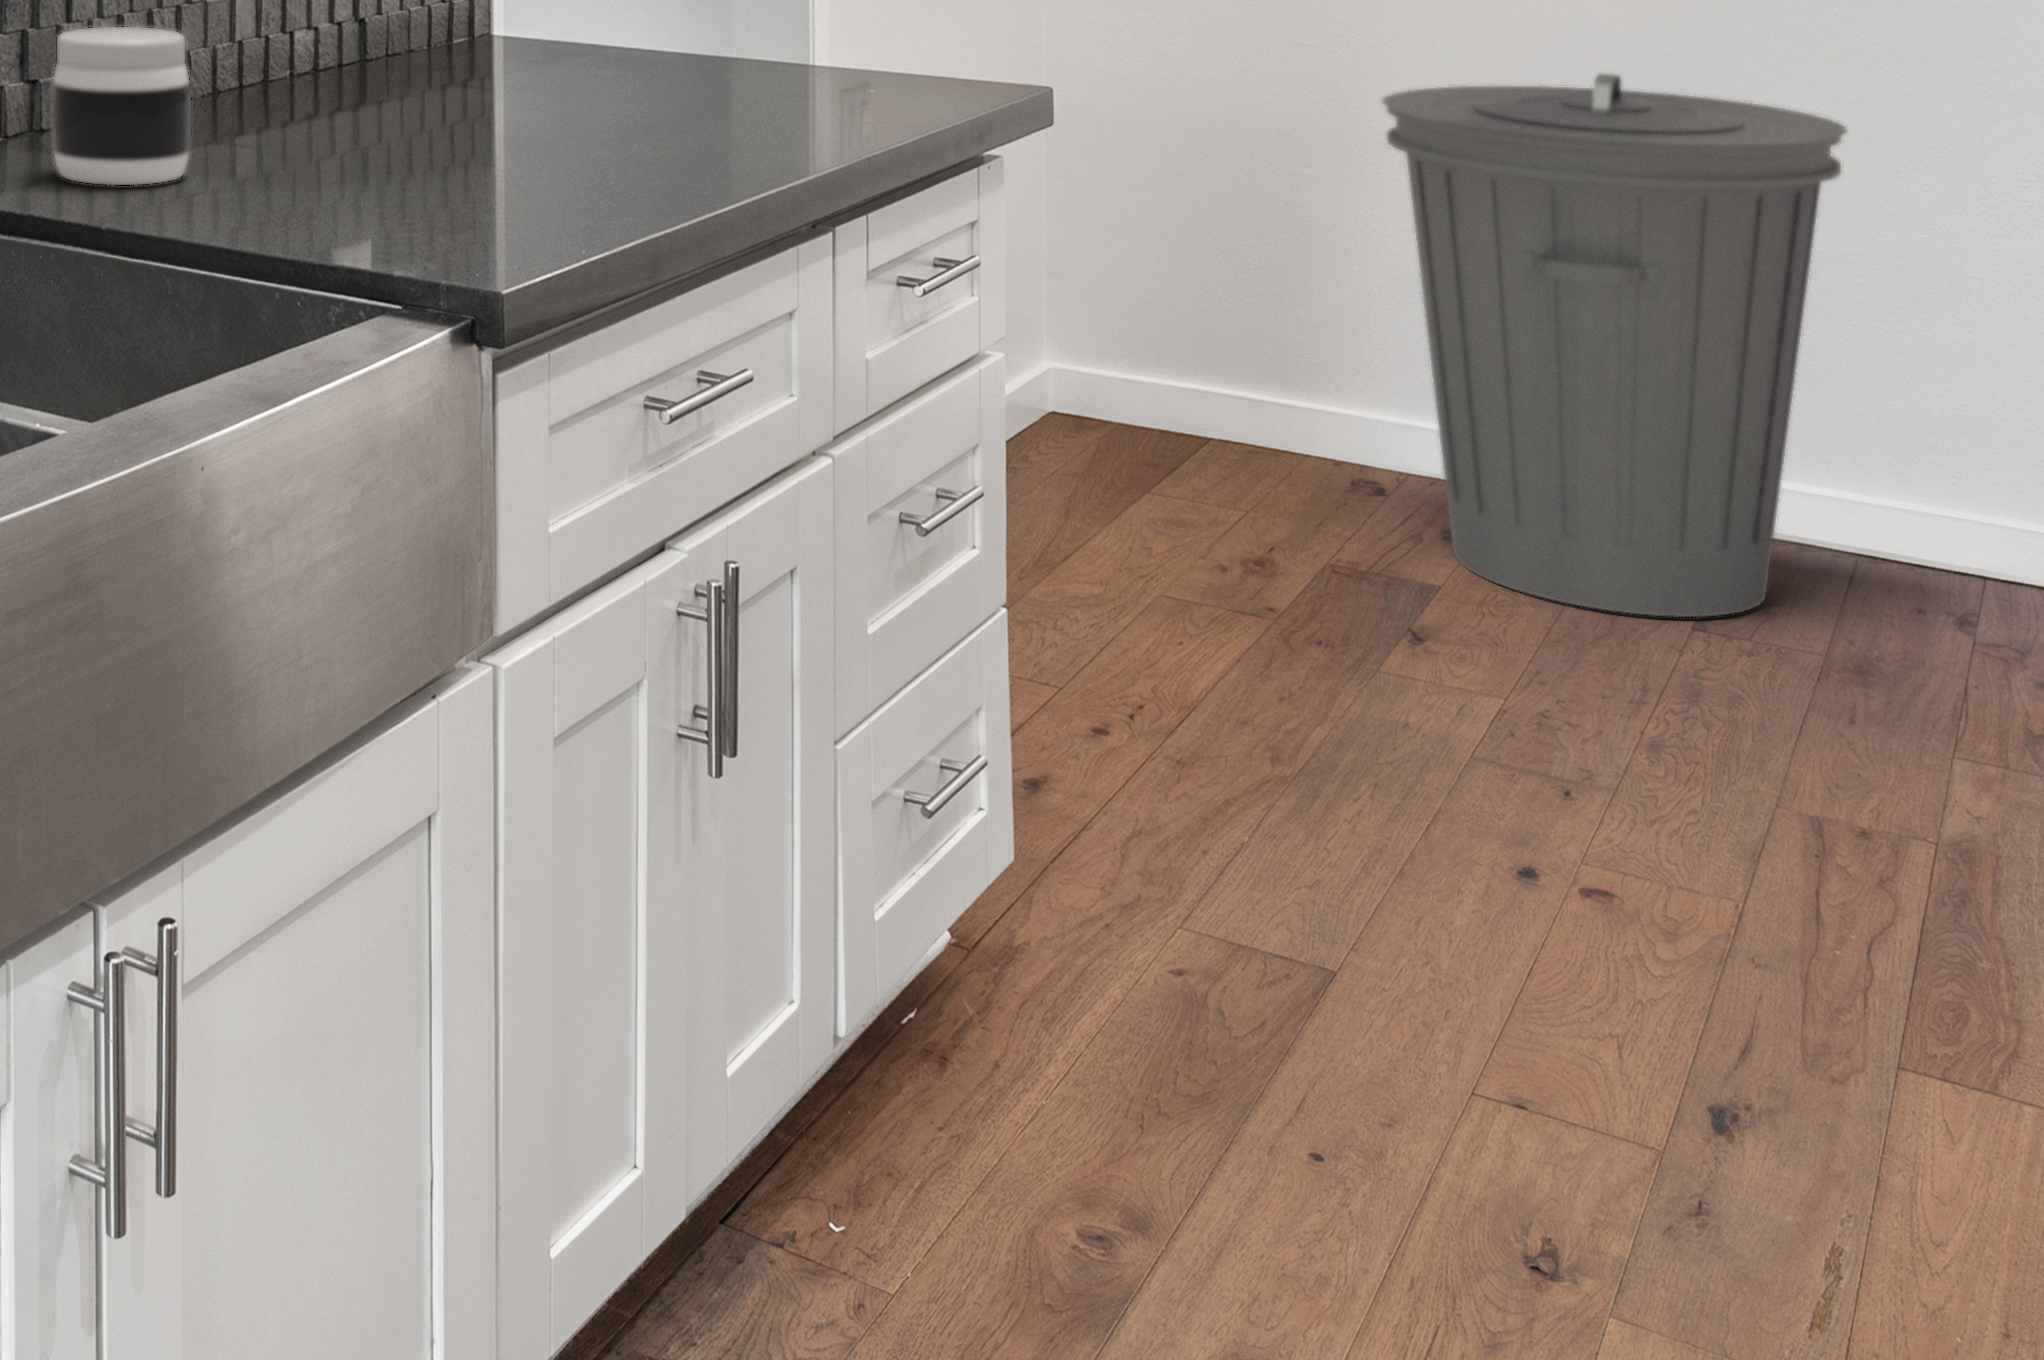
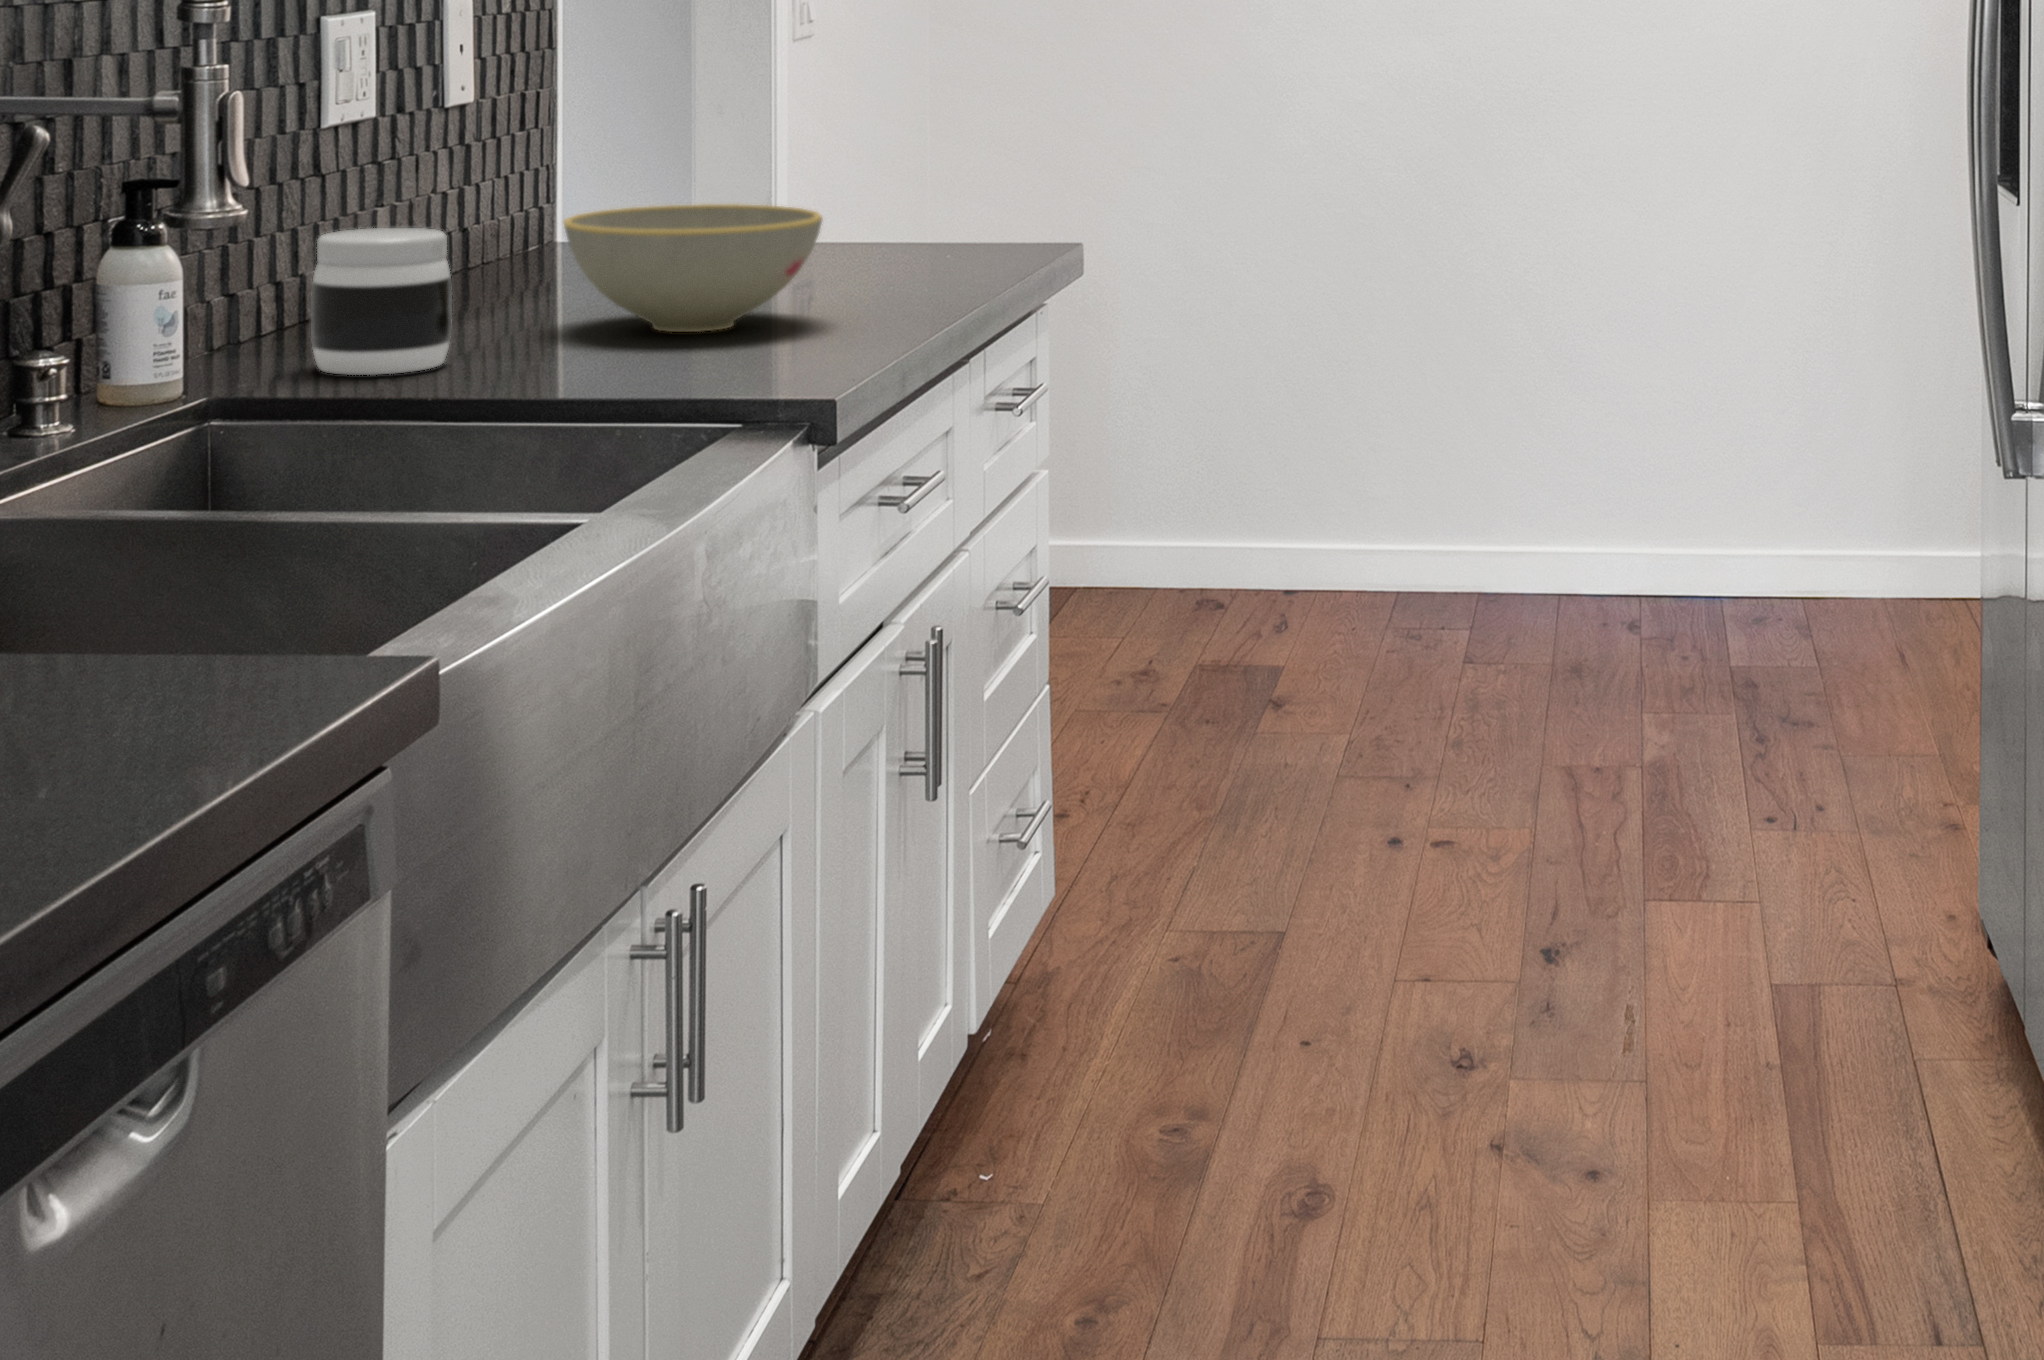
bowl: none [339,18,626,164] -> present [564,204,822,332]
trash can: present [1383,74,1847,617] -> none [1238,221,1564,655]

